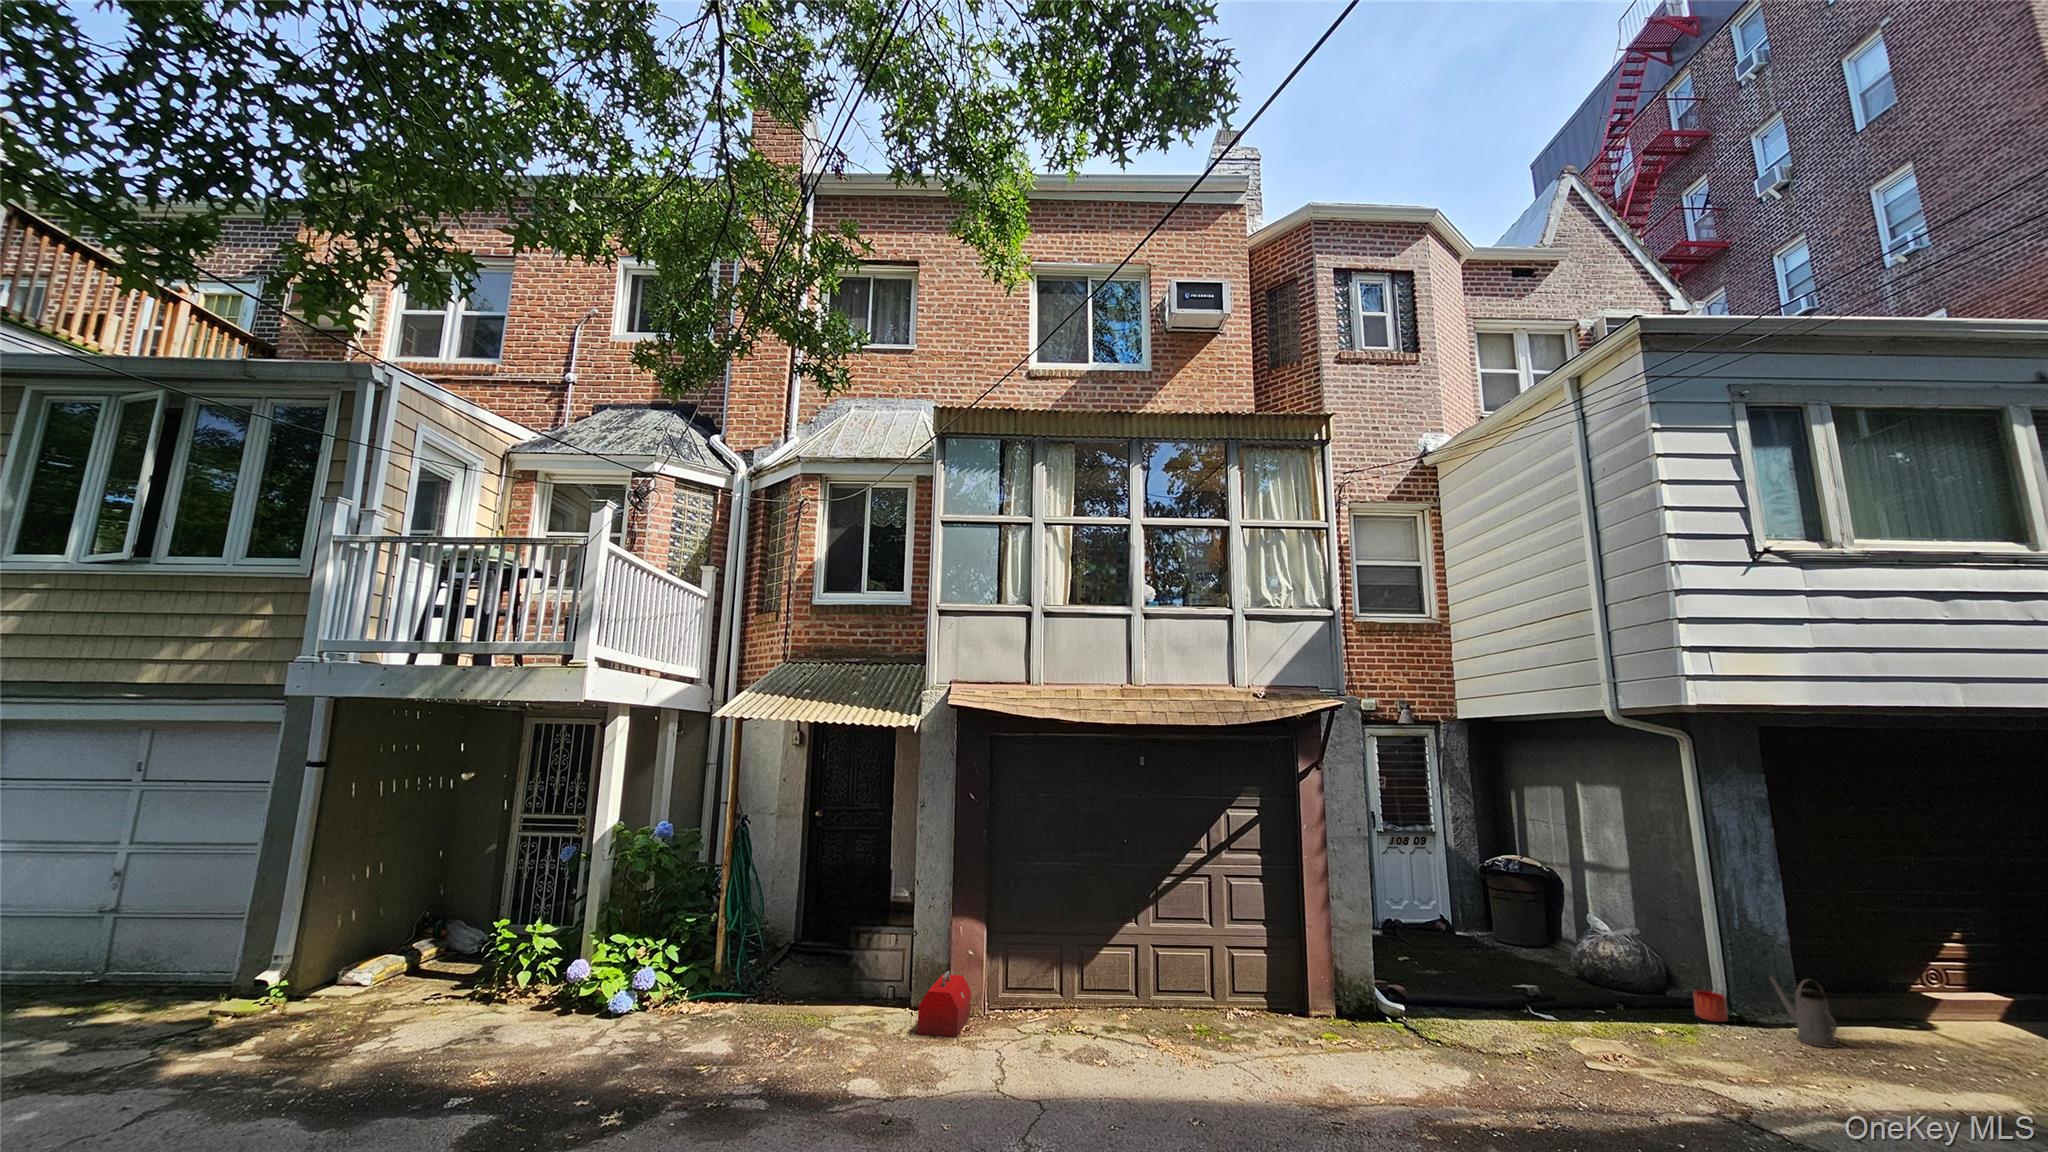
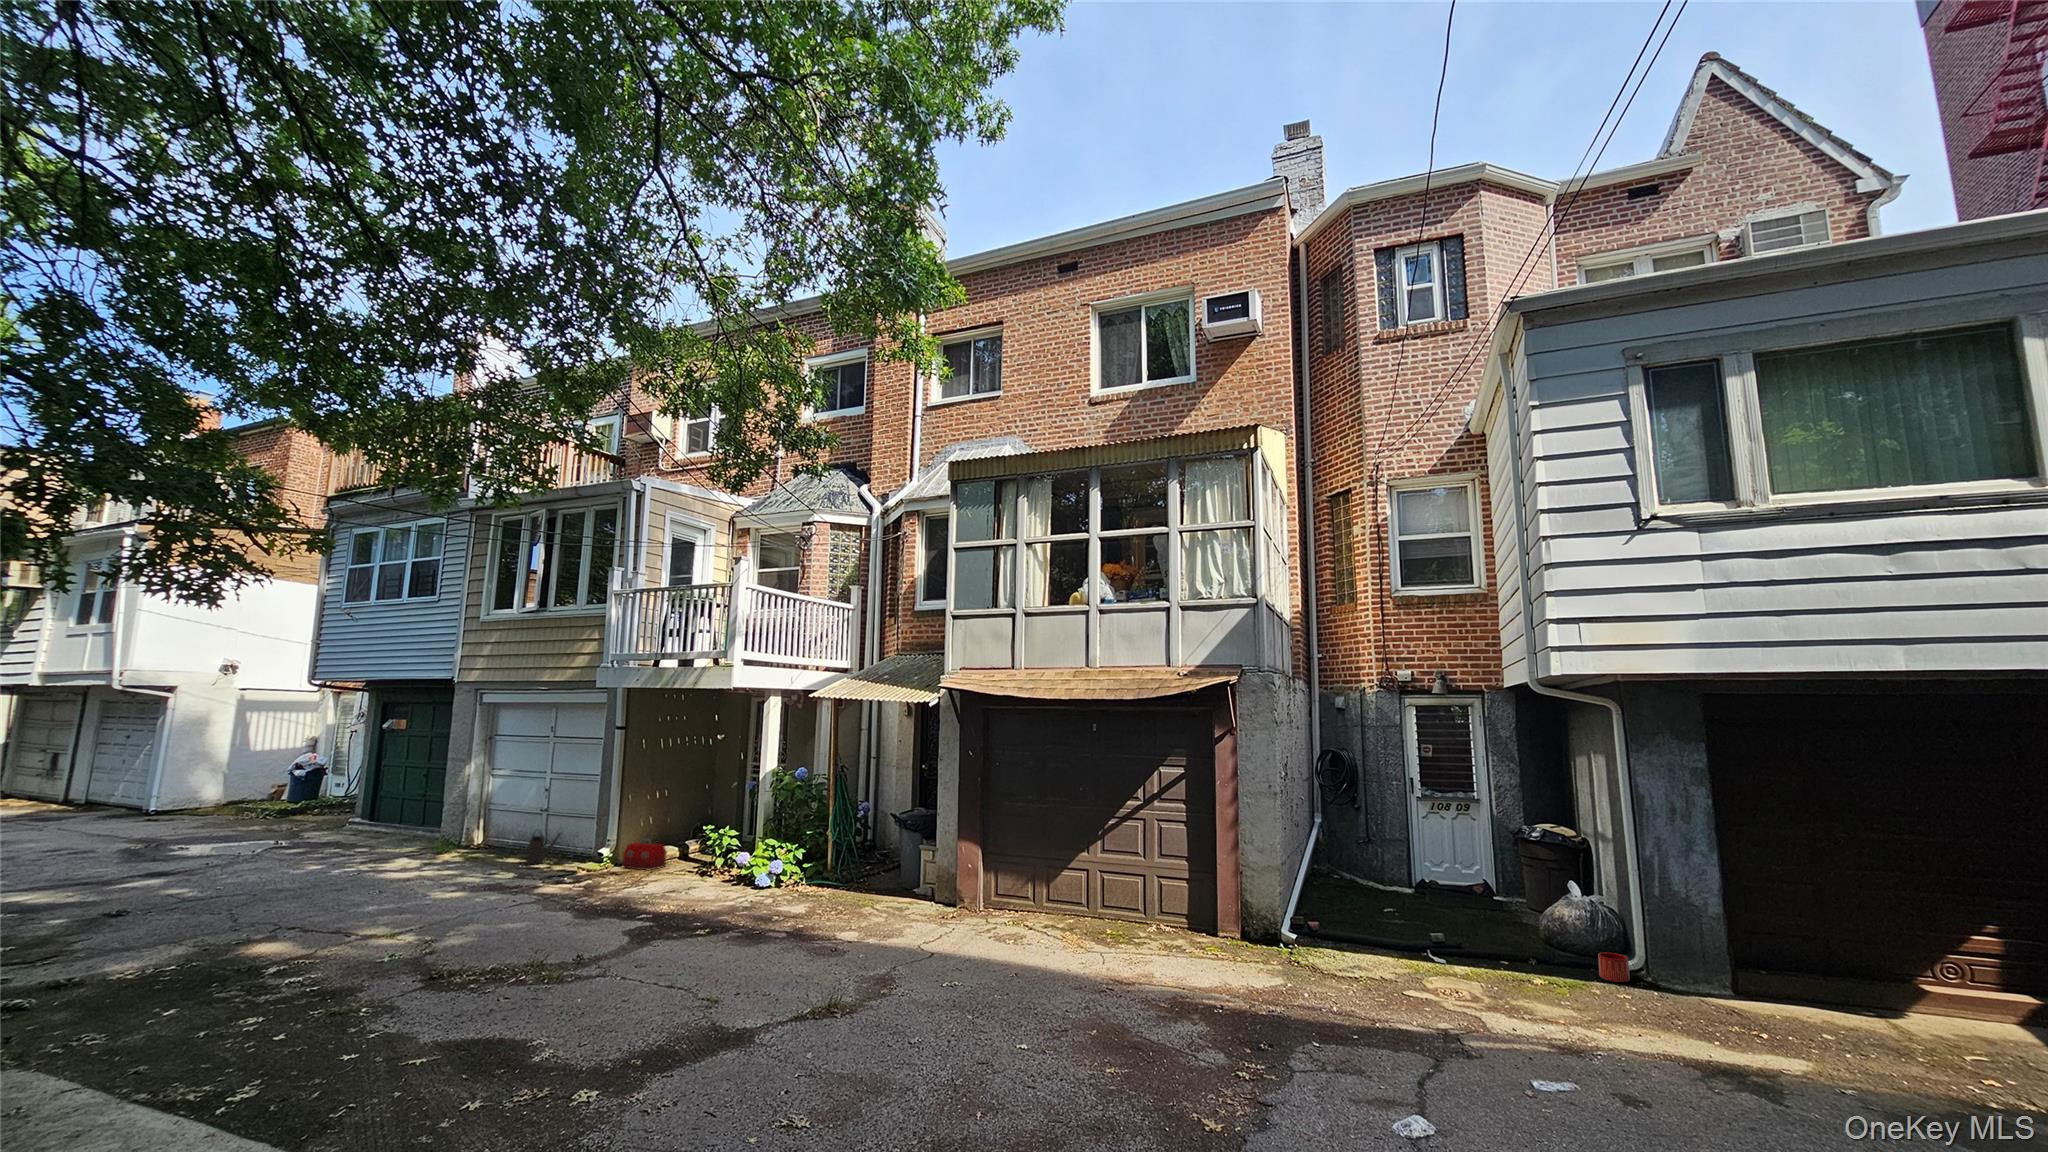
toolbox: present [917,971,971,1037] -> present [623,838,667,871]
watering can: present [1769,976,1837,1048] -> present [524,831,560,865]

